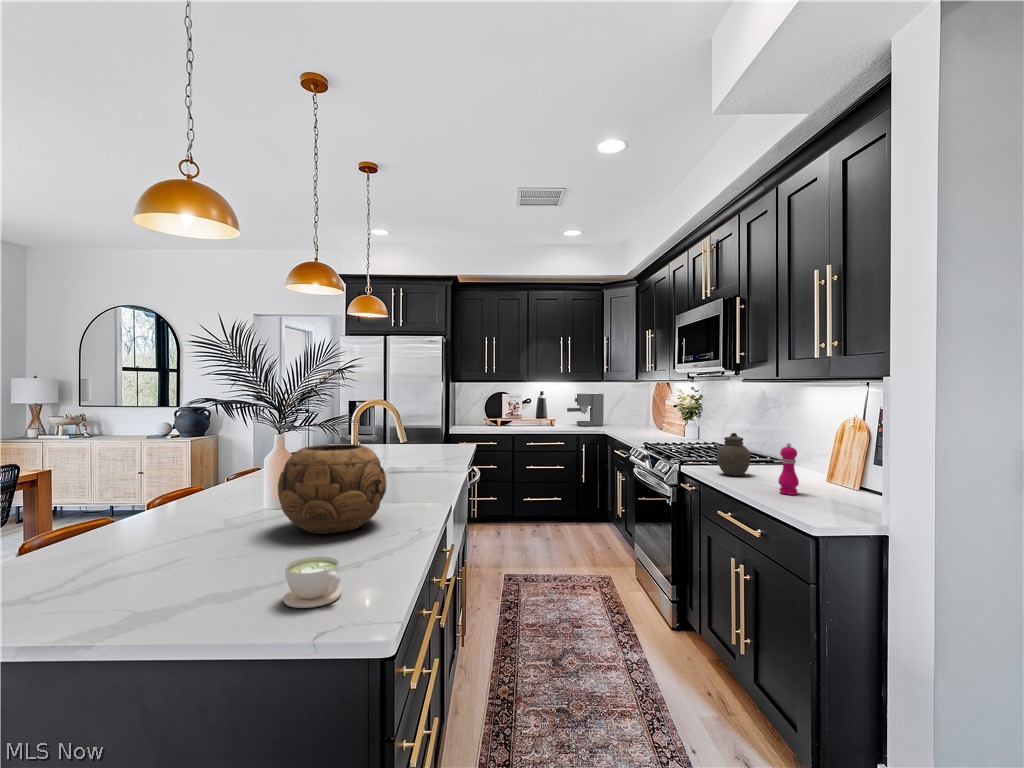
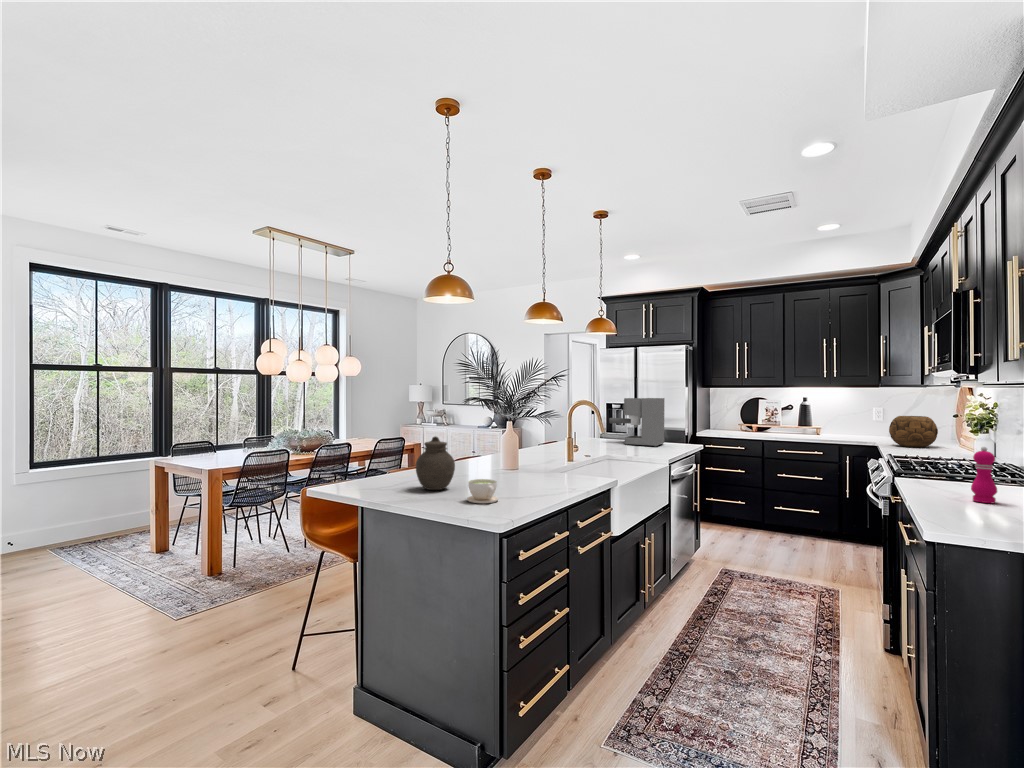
coffee maker: present [567,394,604,426] -> present [609,398,665,447]
jar: present [717,433,751,476] -> present [416,437,455,490]
decorative bowl: present [278,444,386,534] -> present [889,416,938,447]

